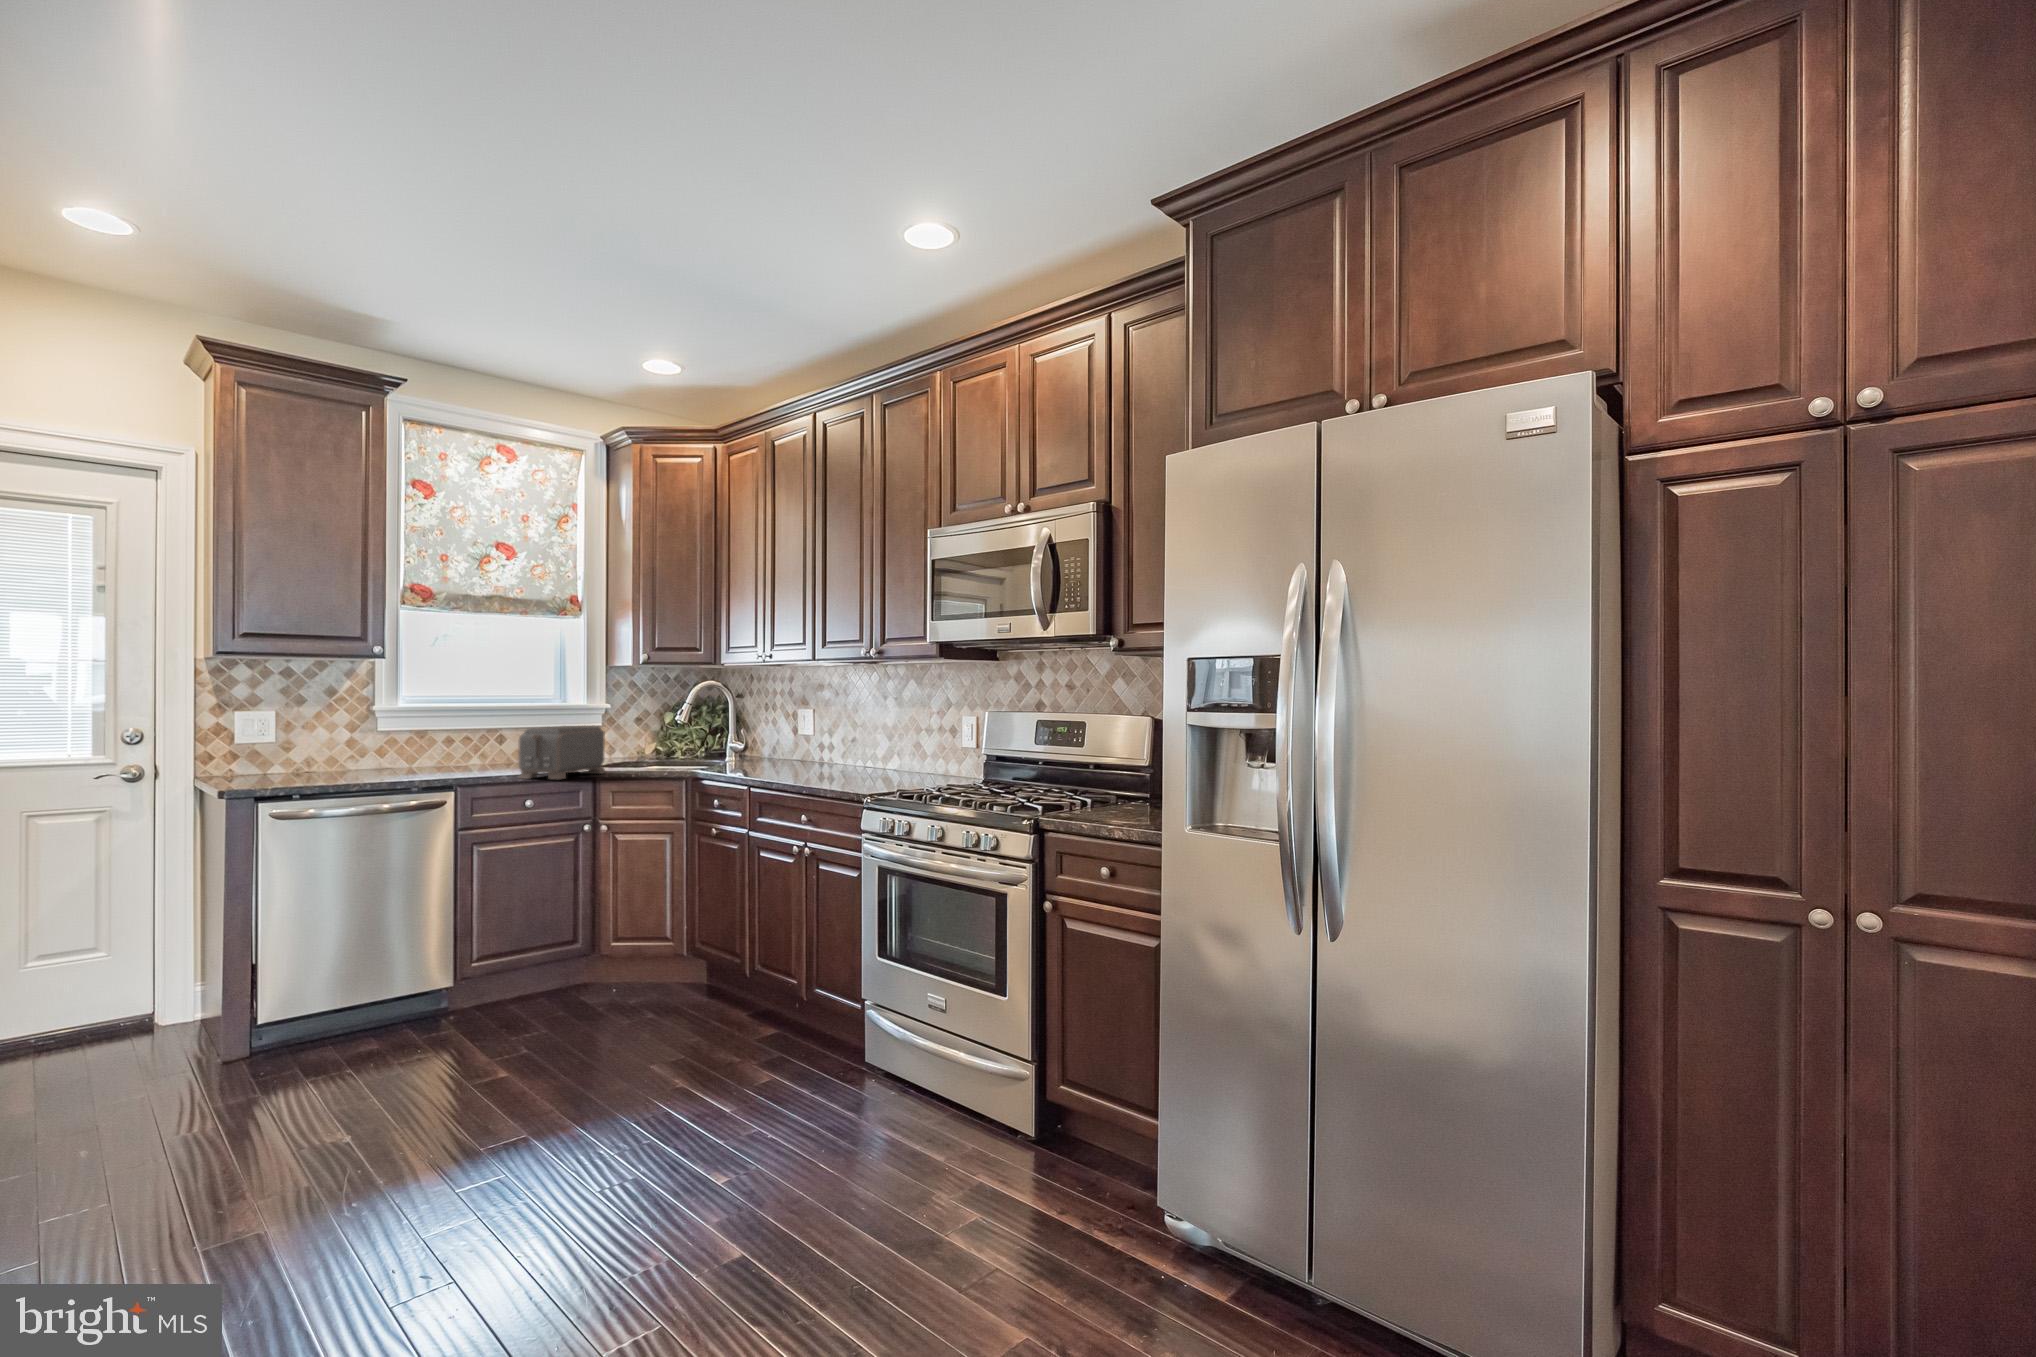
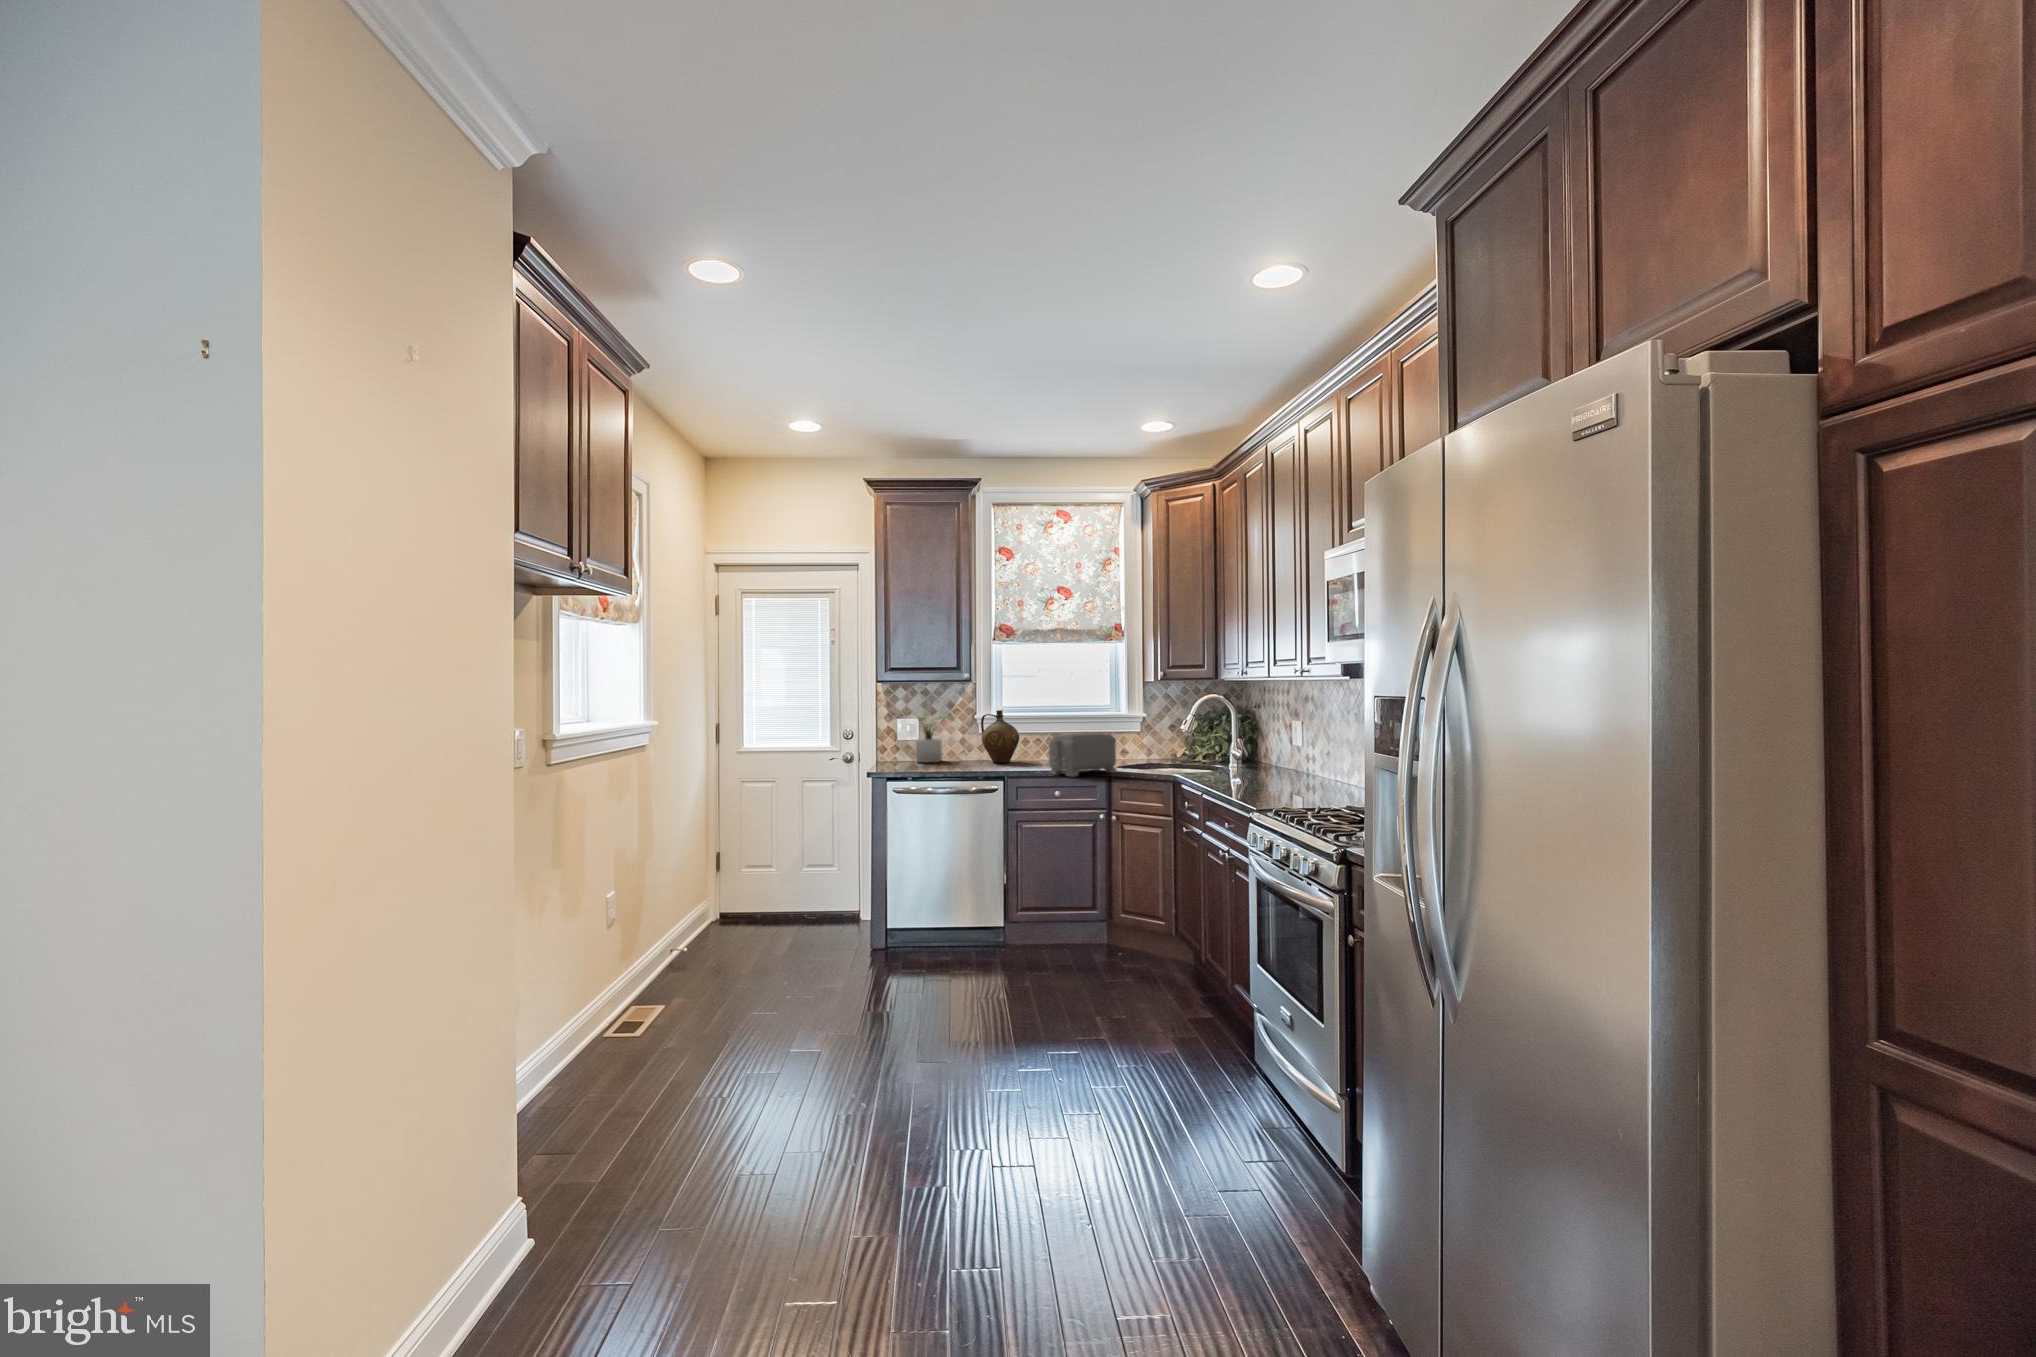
ceramic jug: none [386,699,447,769] -> present [981,710,1019,763]
potted plant: none [237,701,347,774] -> present [916,716,953,763]

